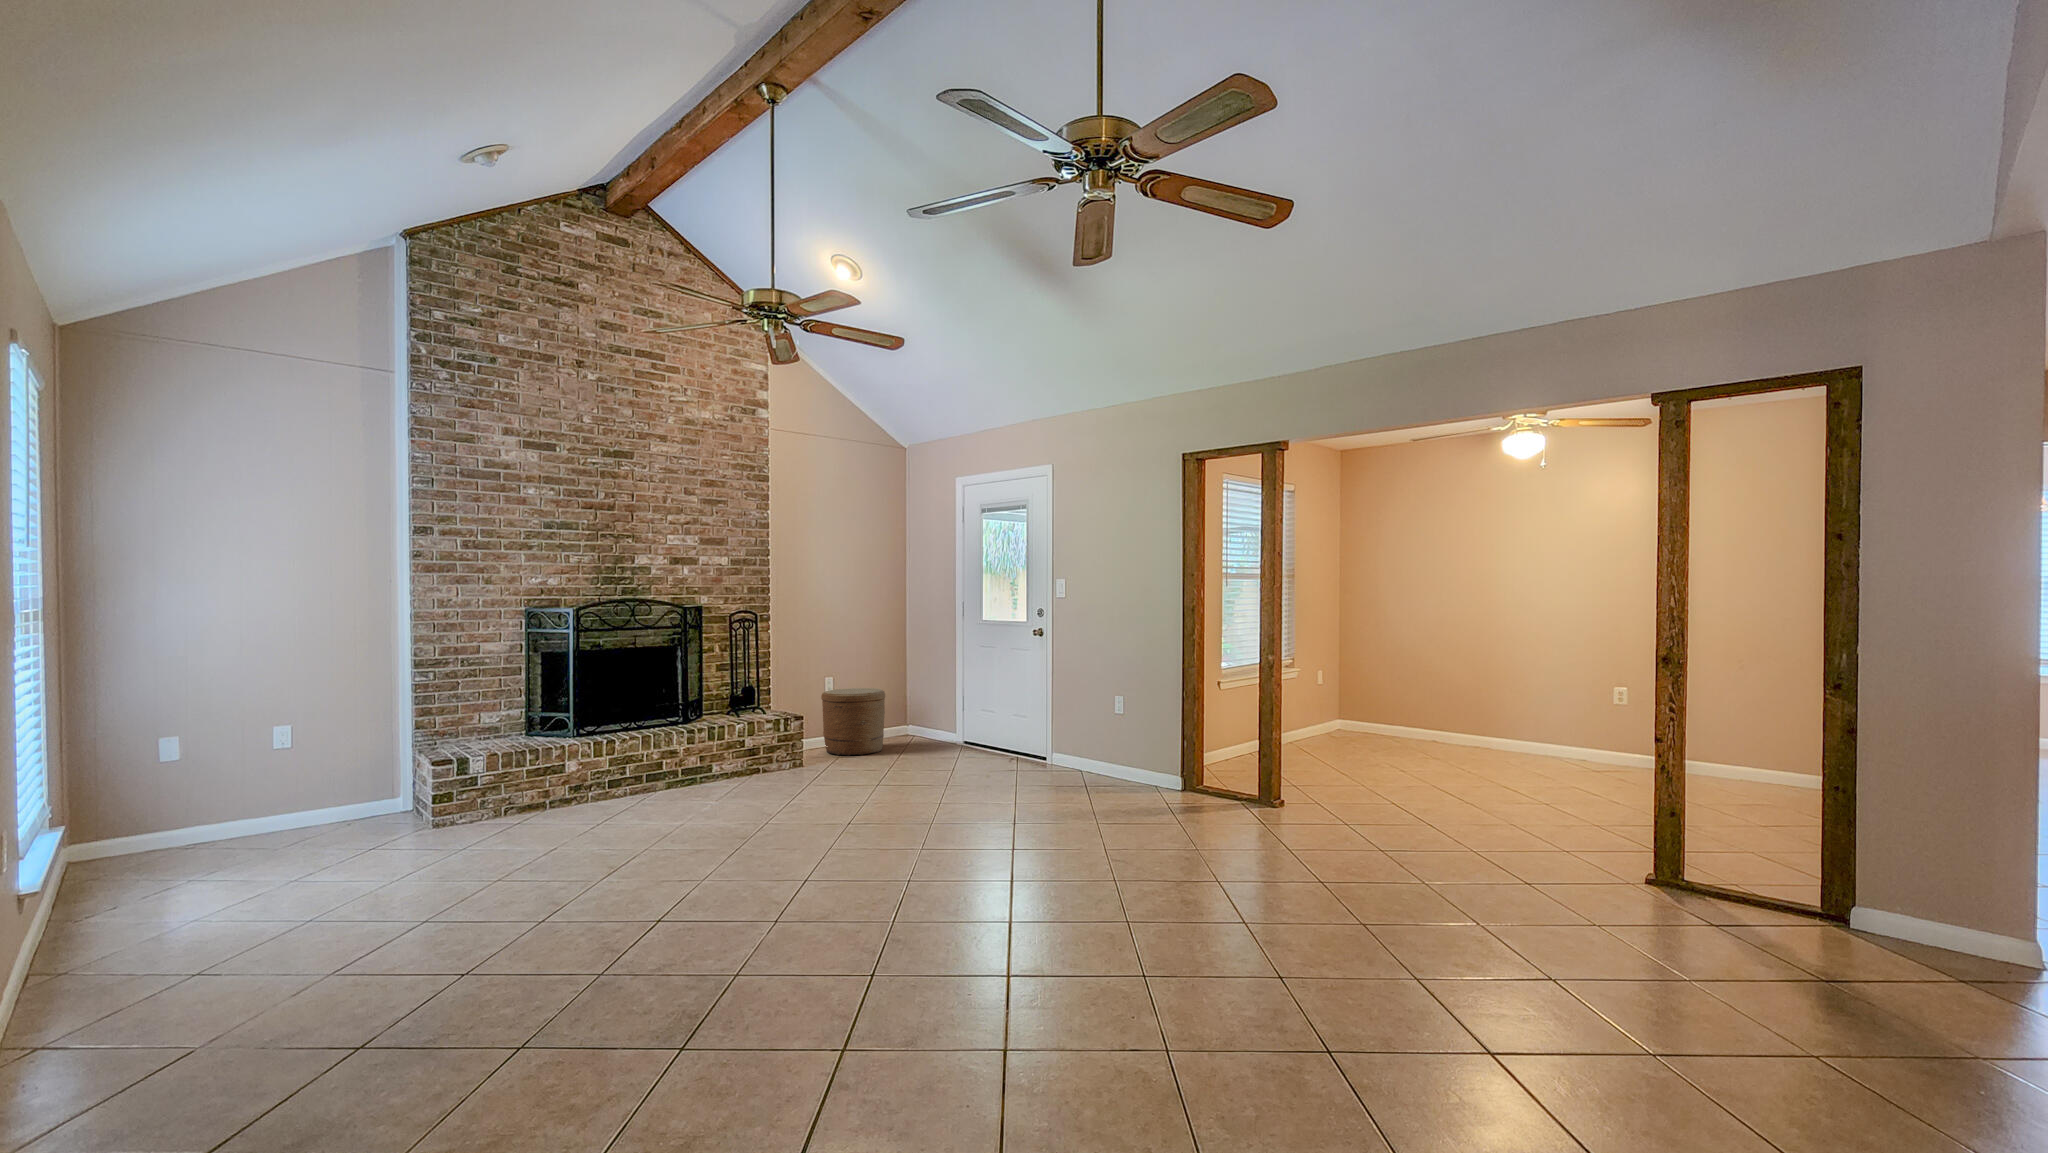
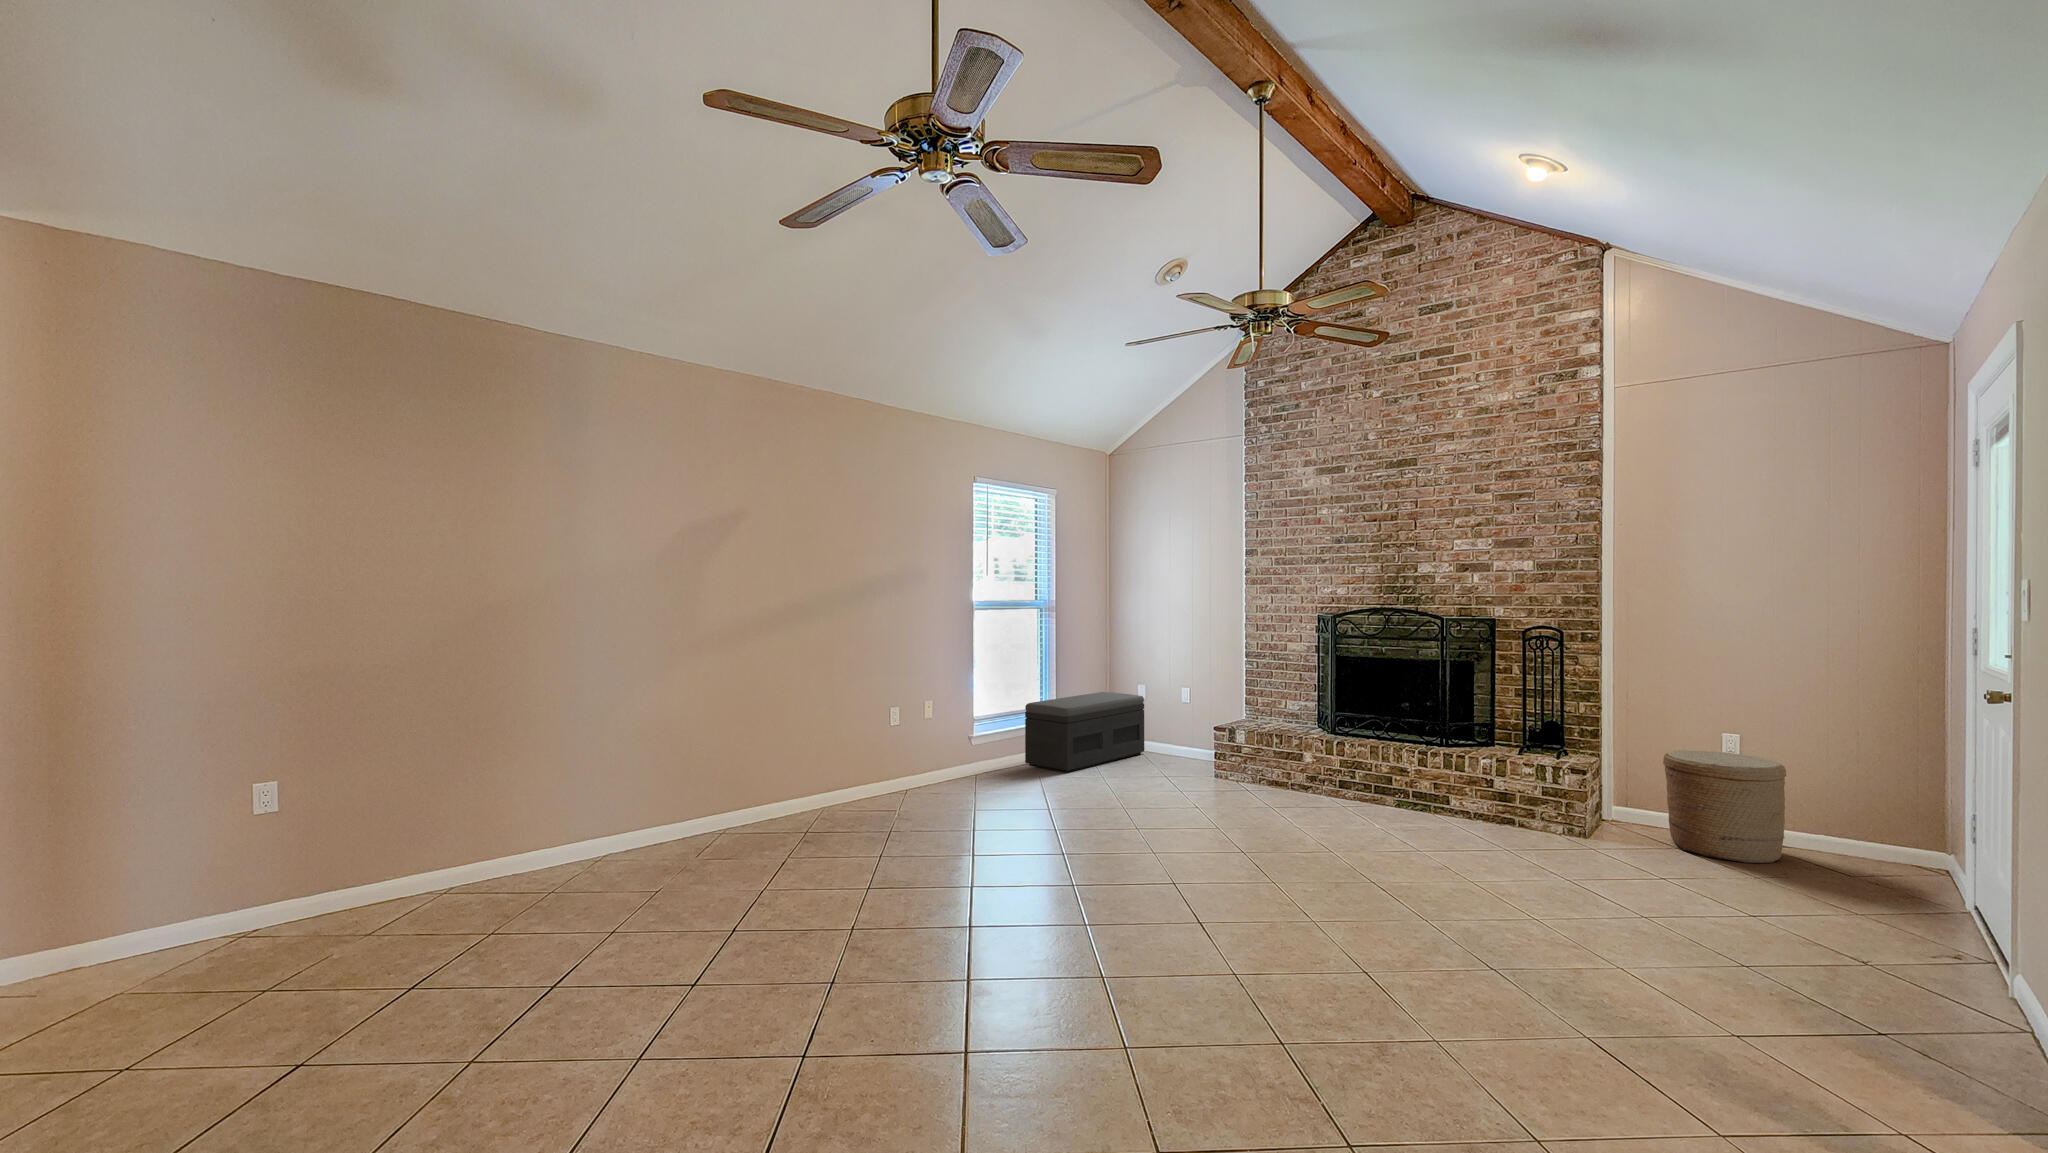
storage bench: none [53,758,210,931] -> present [1025,692,1144,773]

